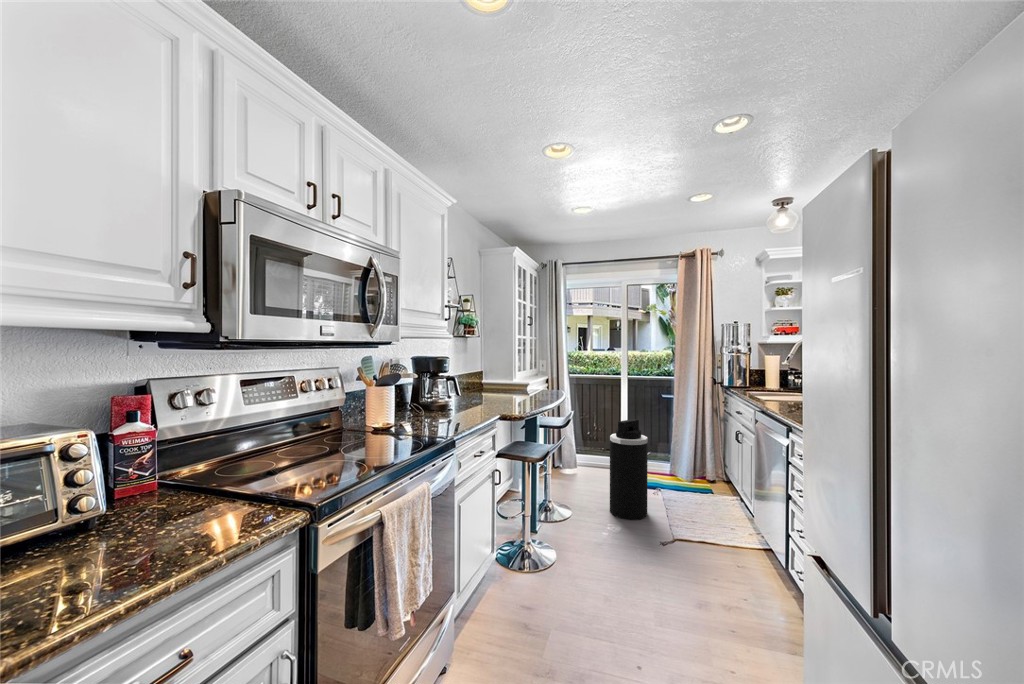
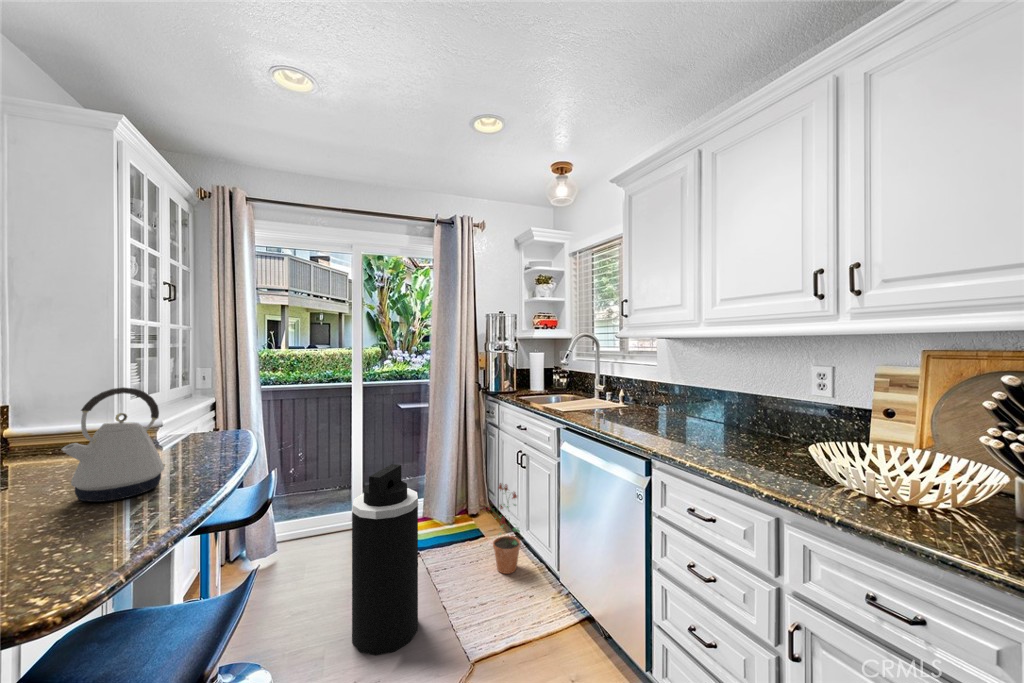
kettle: none [510,364,535,402] -> present [62,388,165,502]
potted plant: none [702,450,731,514] -> present [484,483,521,574]

